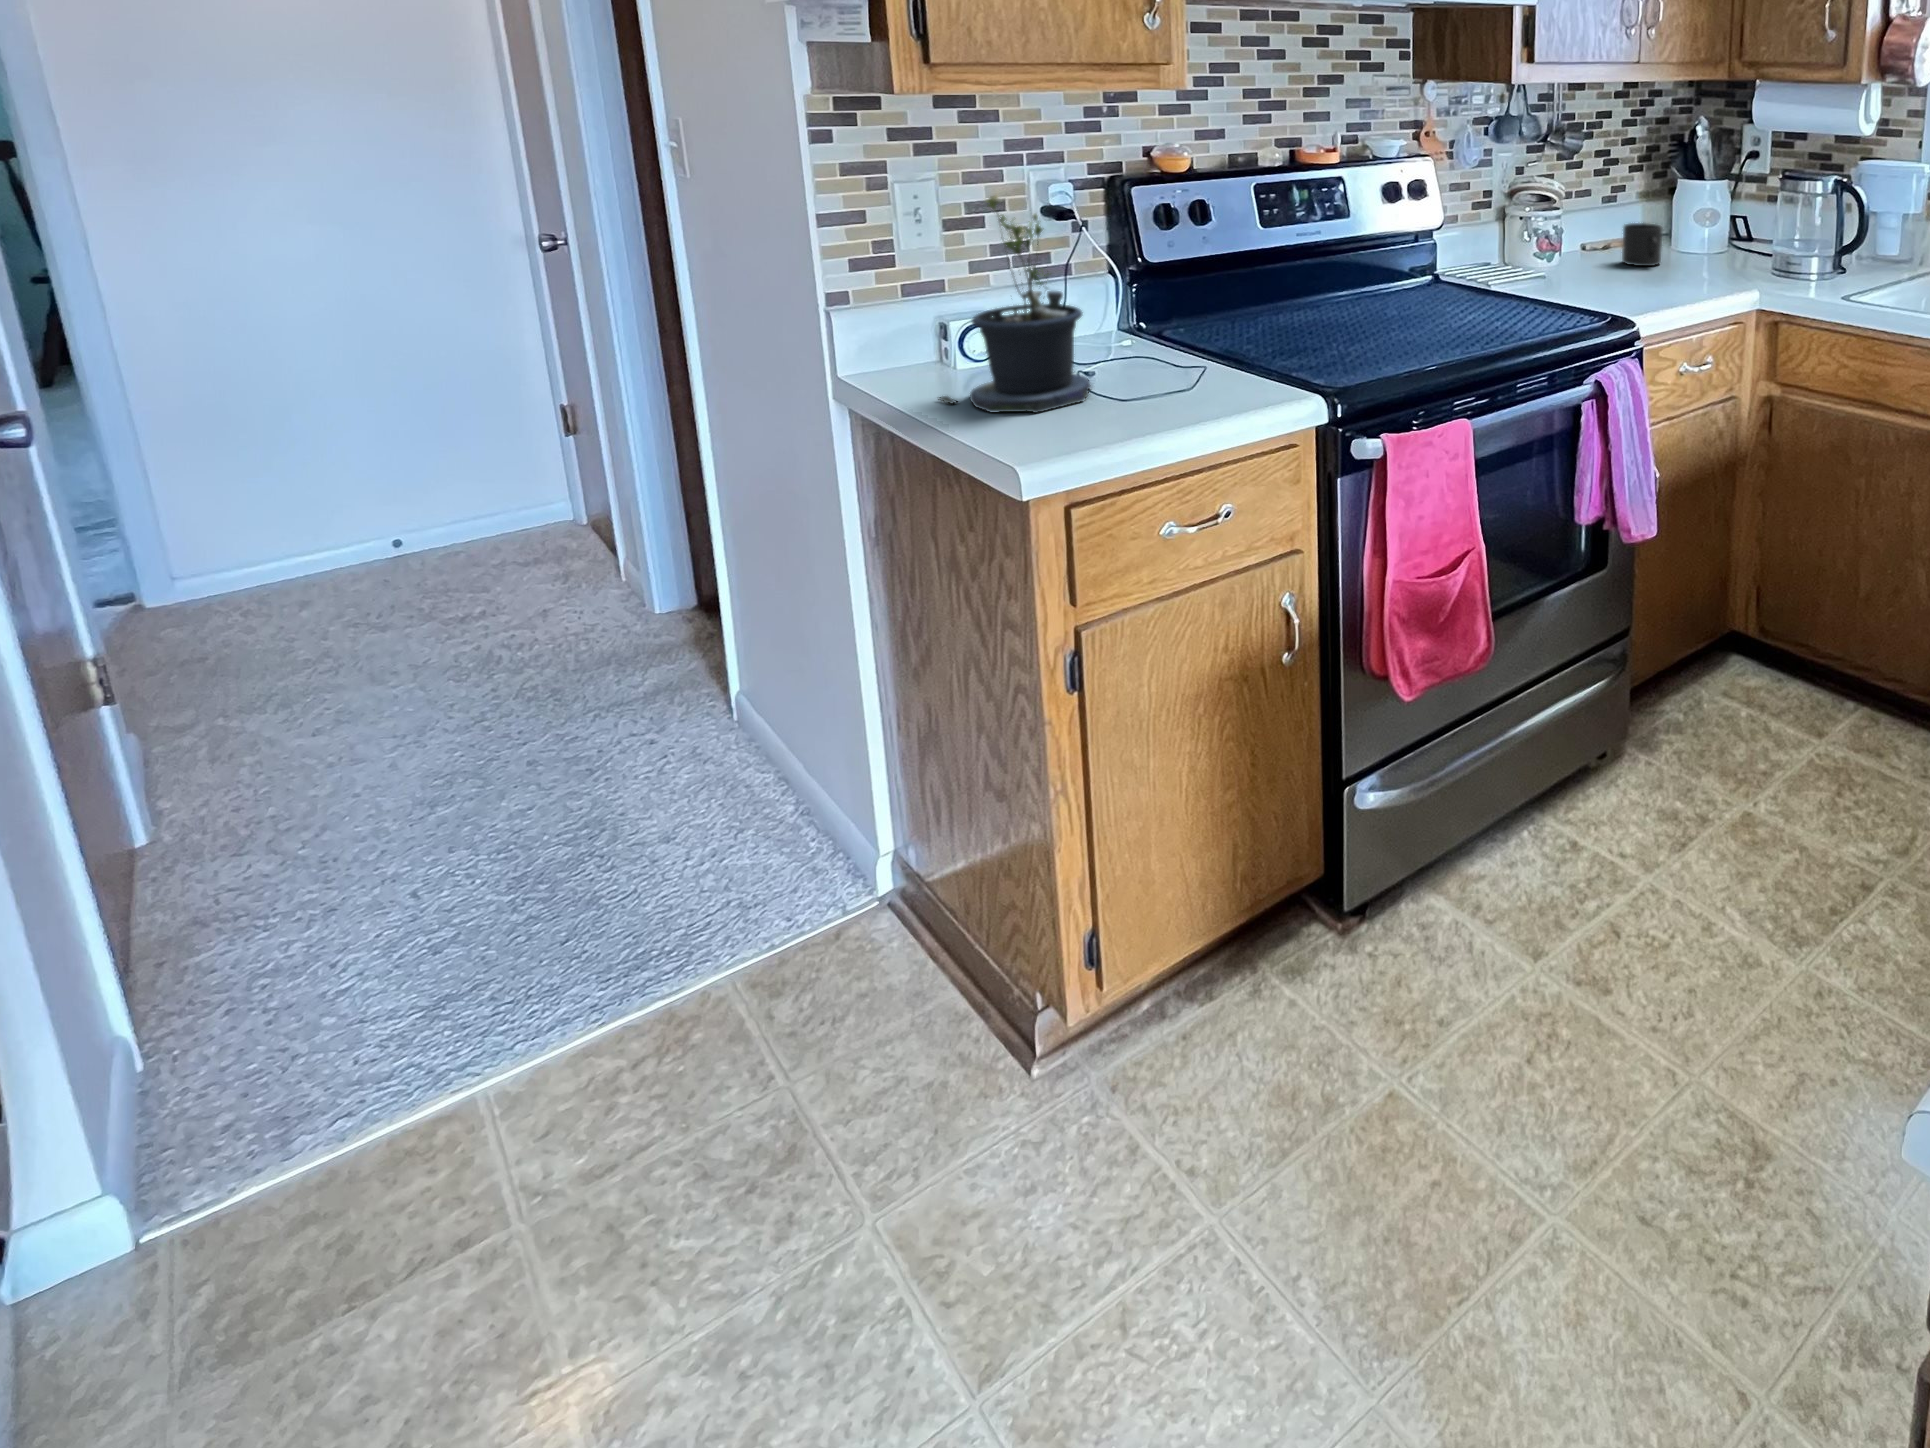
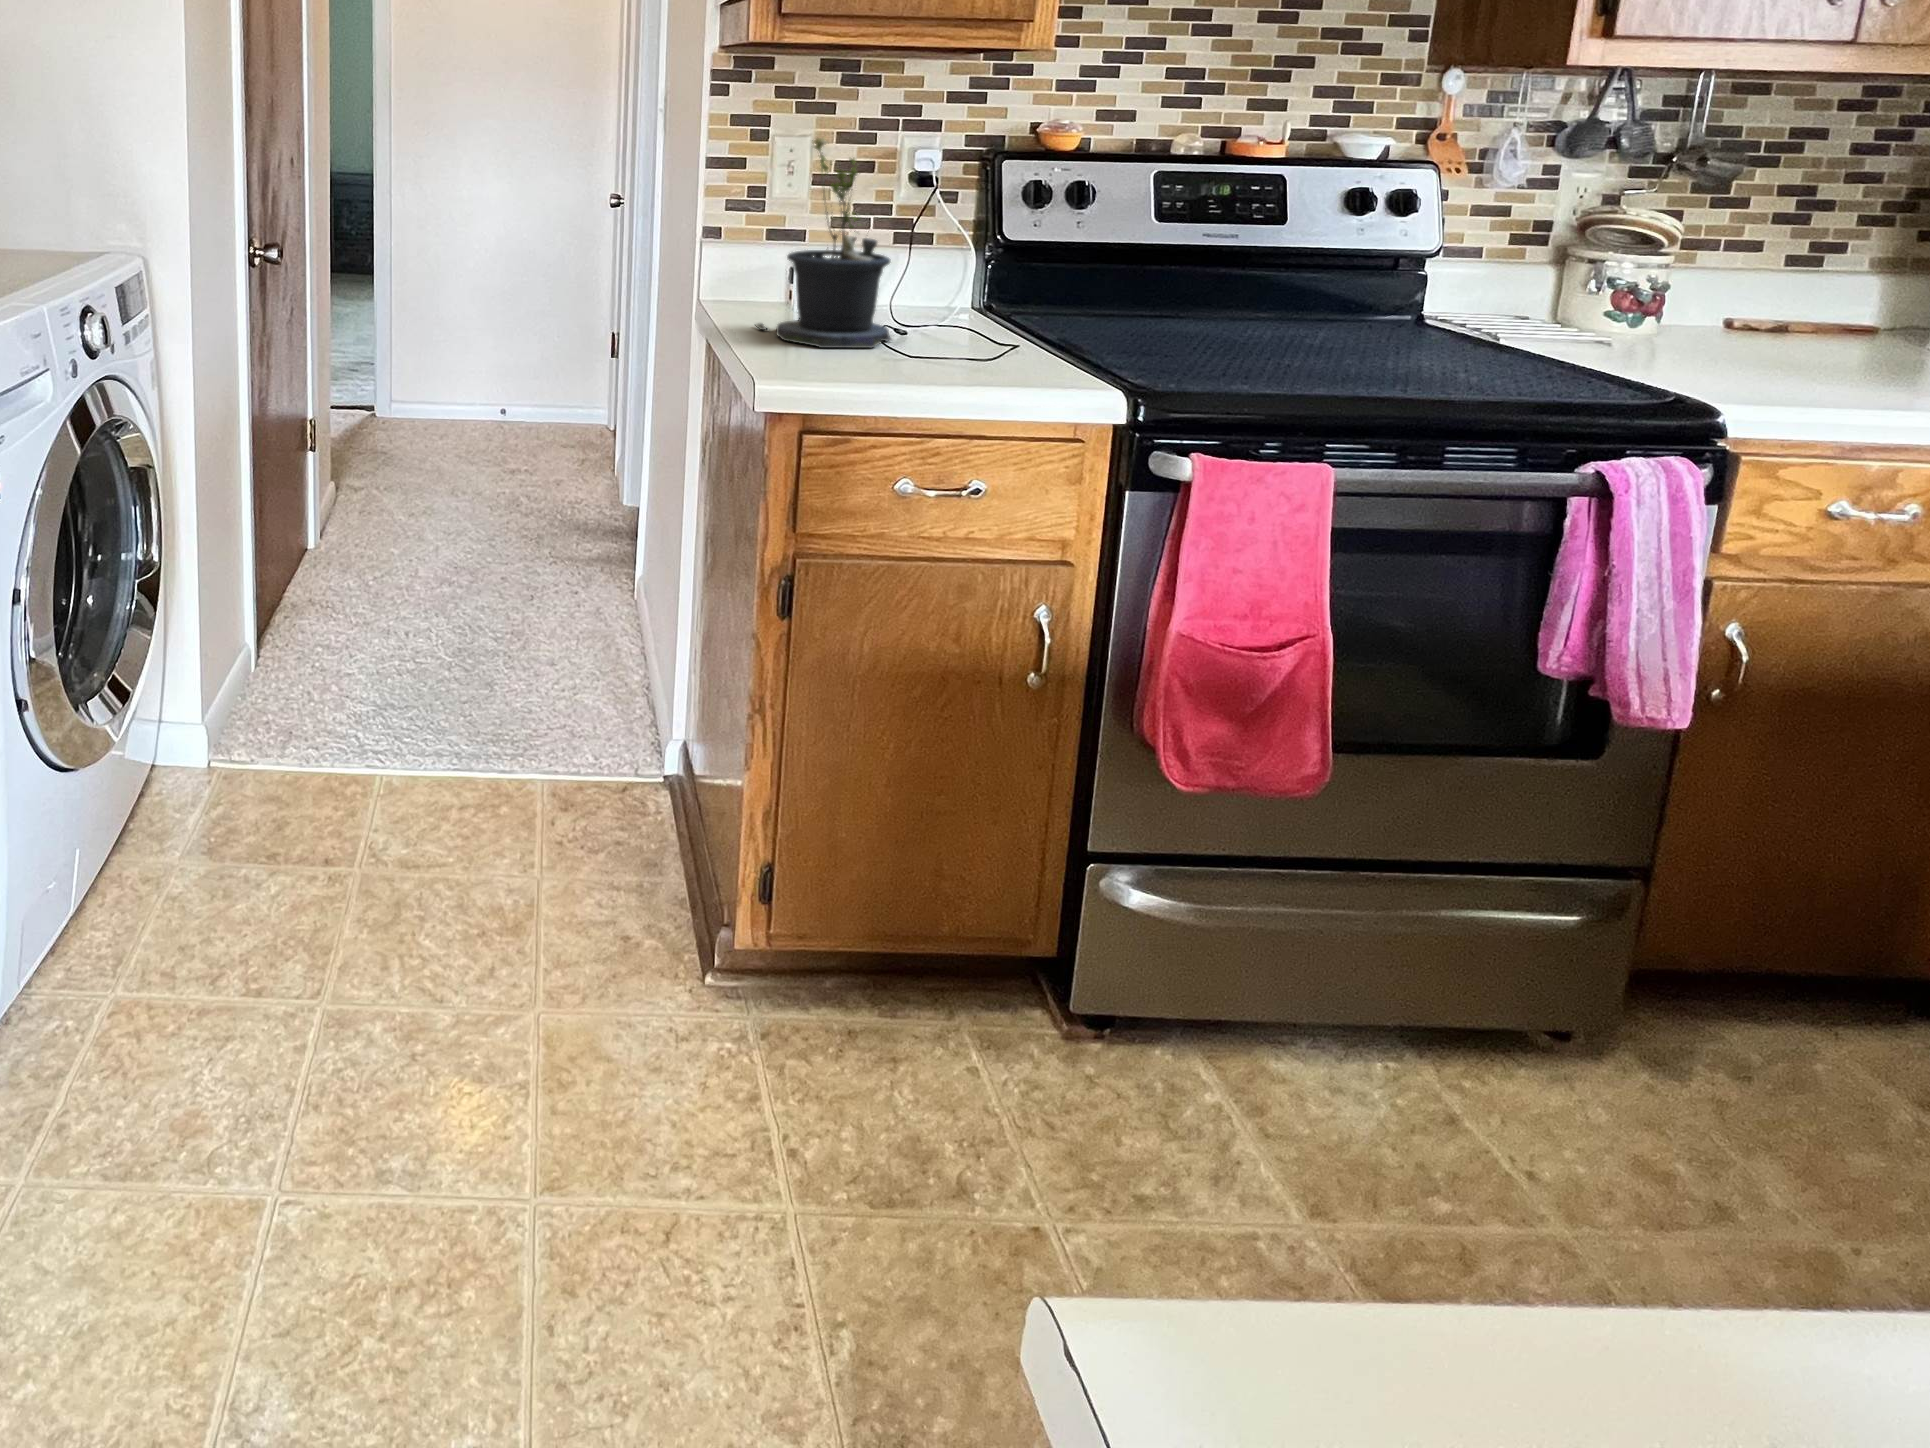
mug: present [1622,223,1662,266] -> none [1786,290,1881,356]

